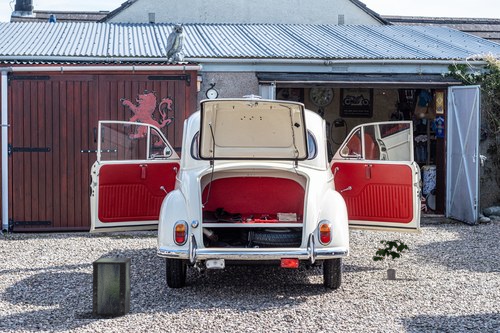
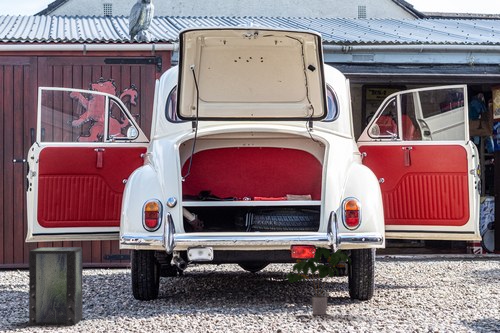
potted plant: present [372,240,410,280] -> present [286,246,351,315]

